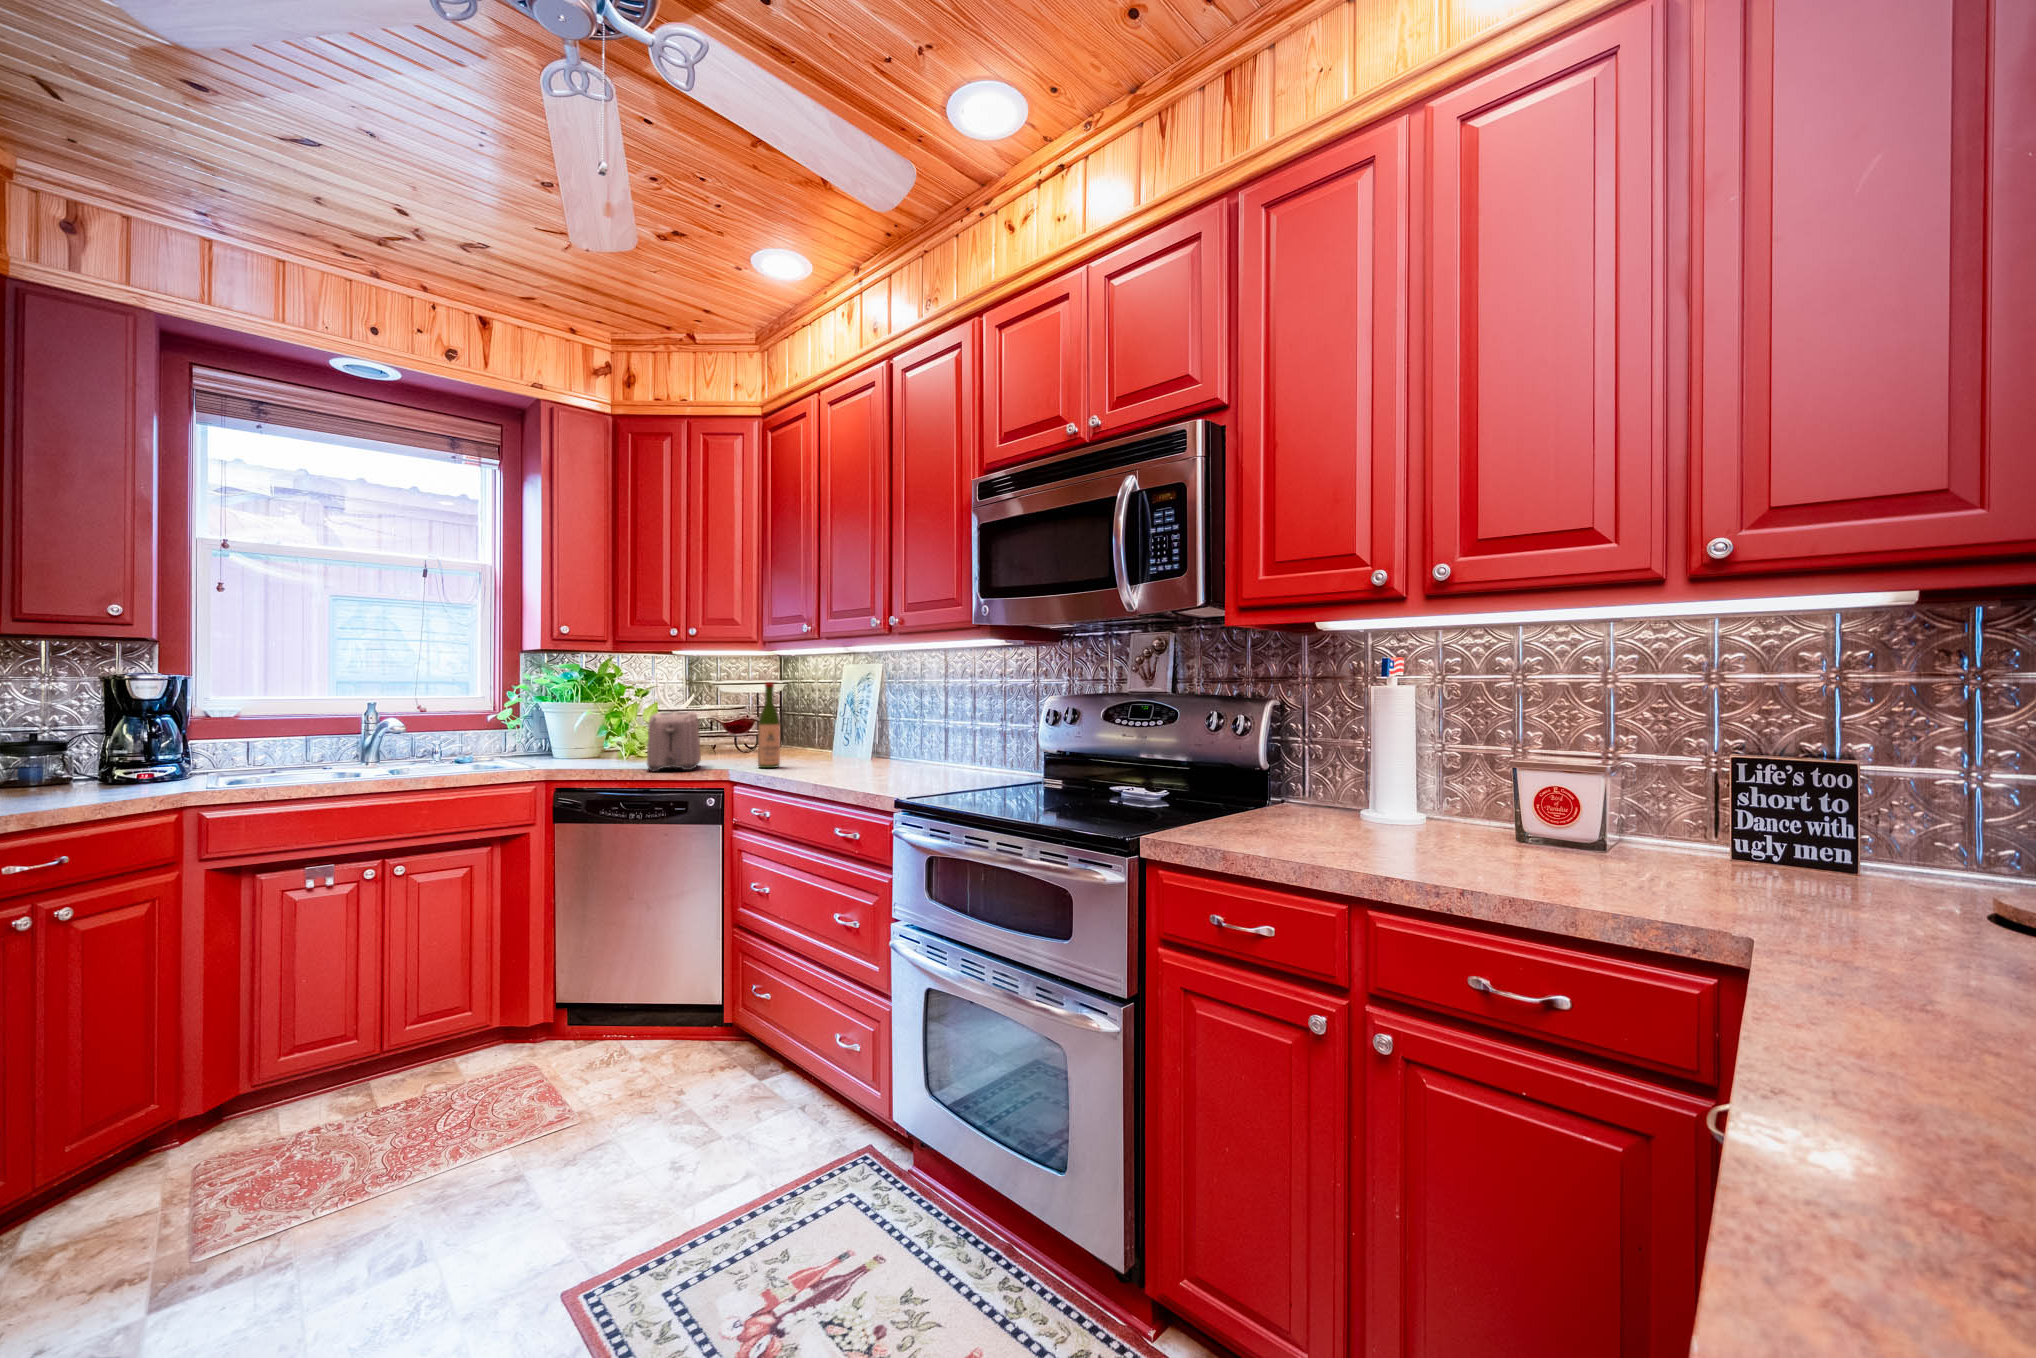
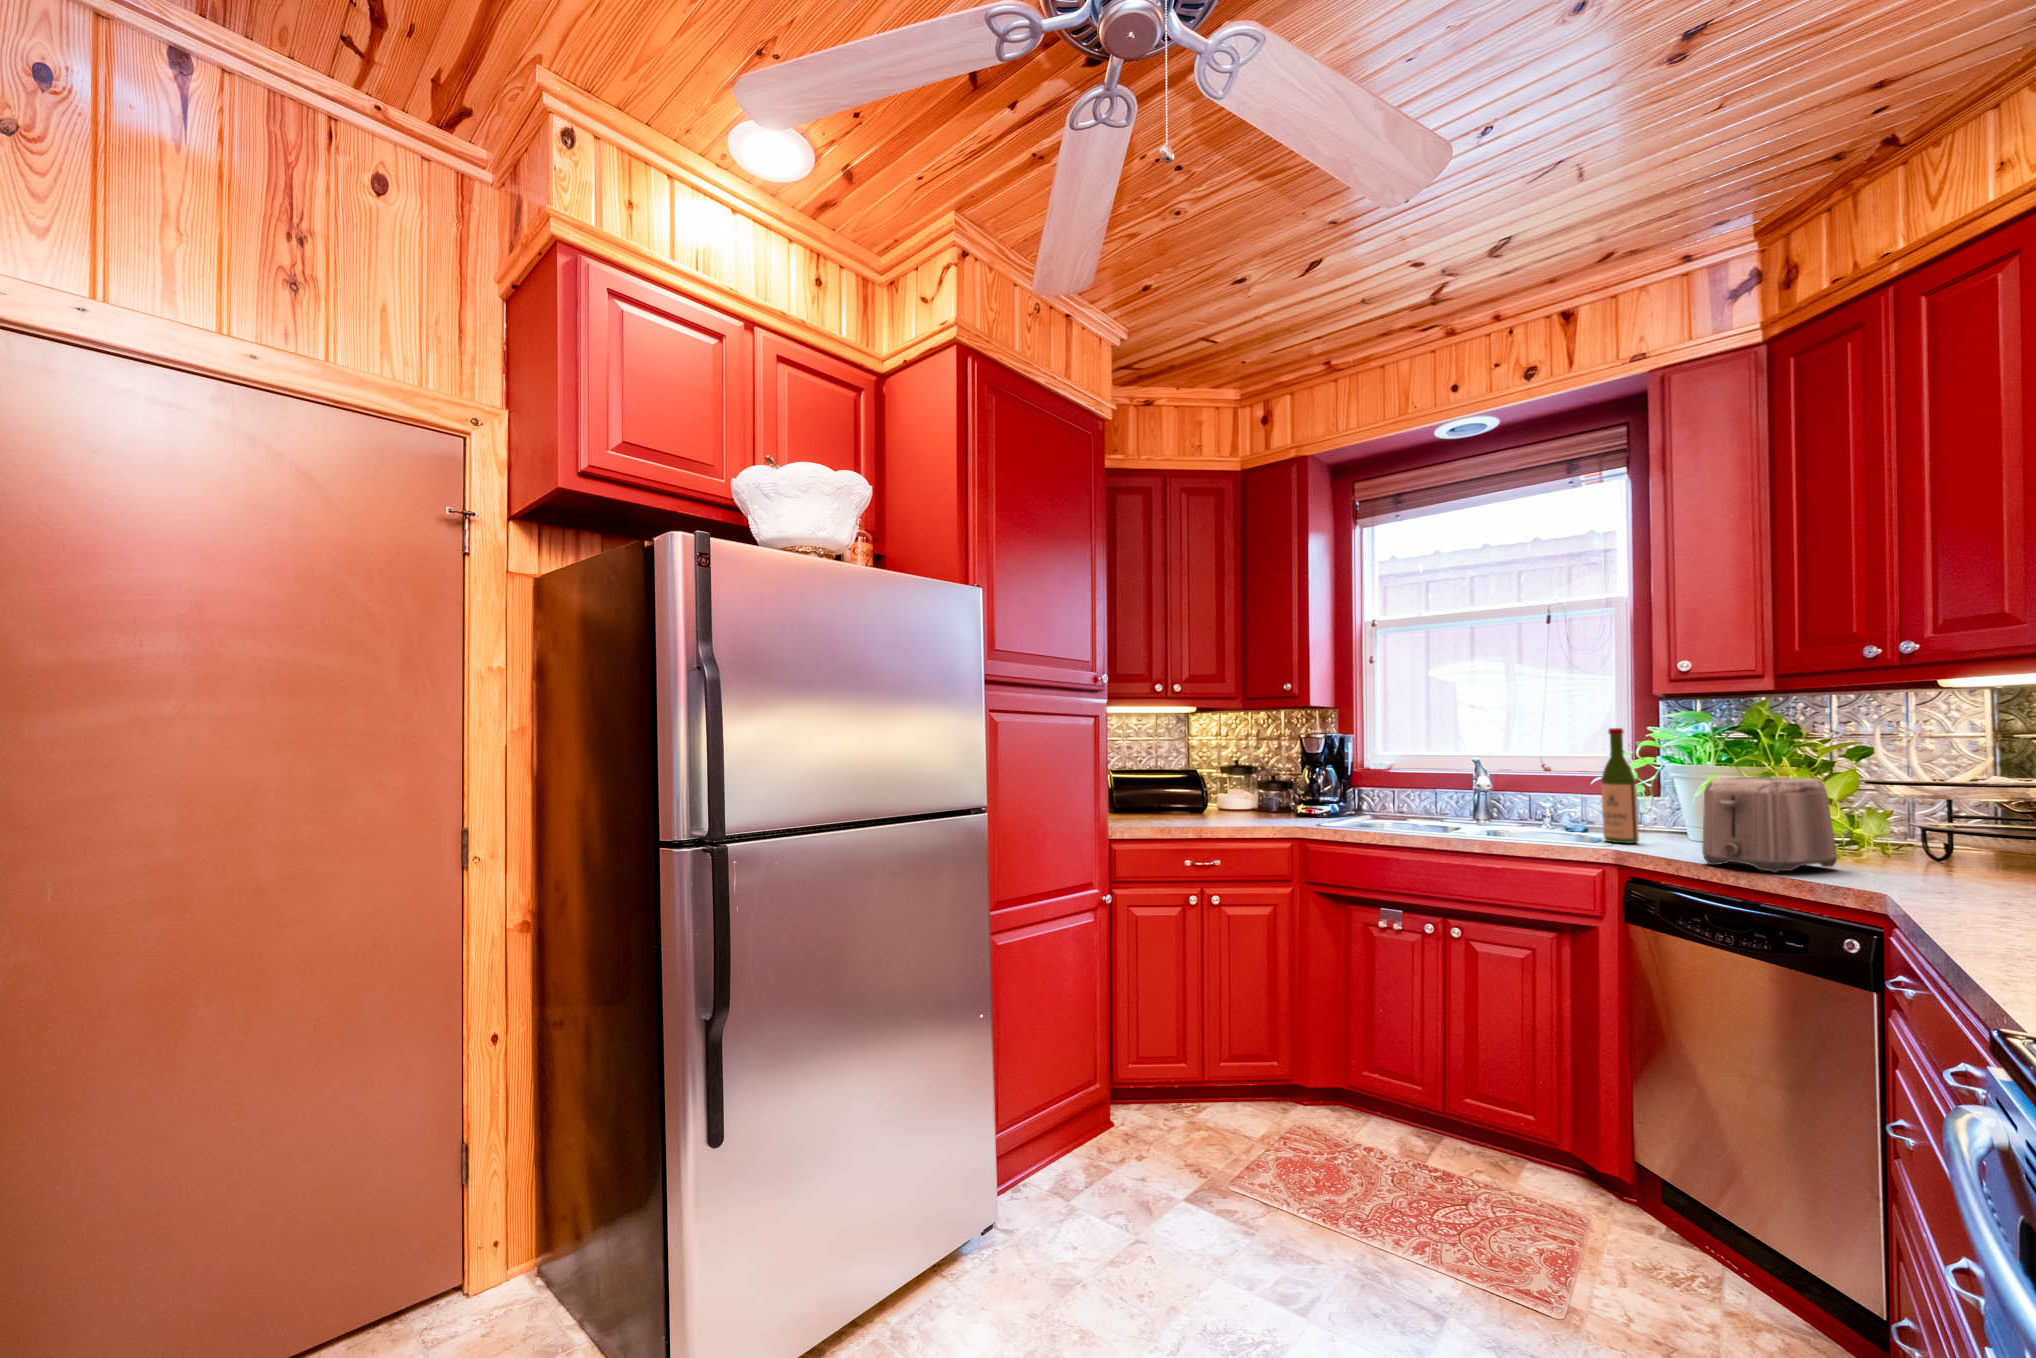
wine bottle: present [758,682,780,768] -> present [1601,728,1639,843]

